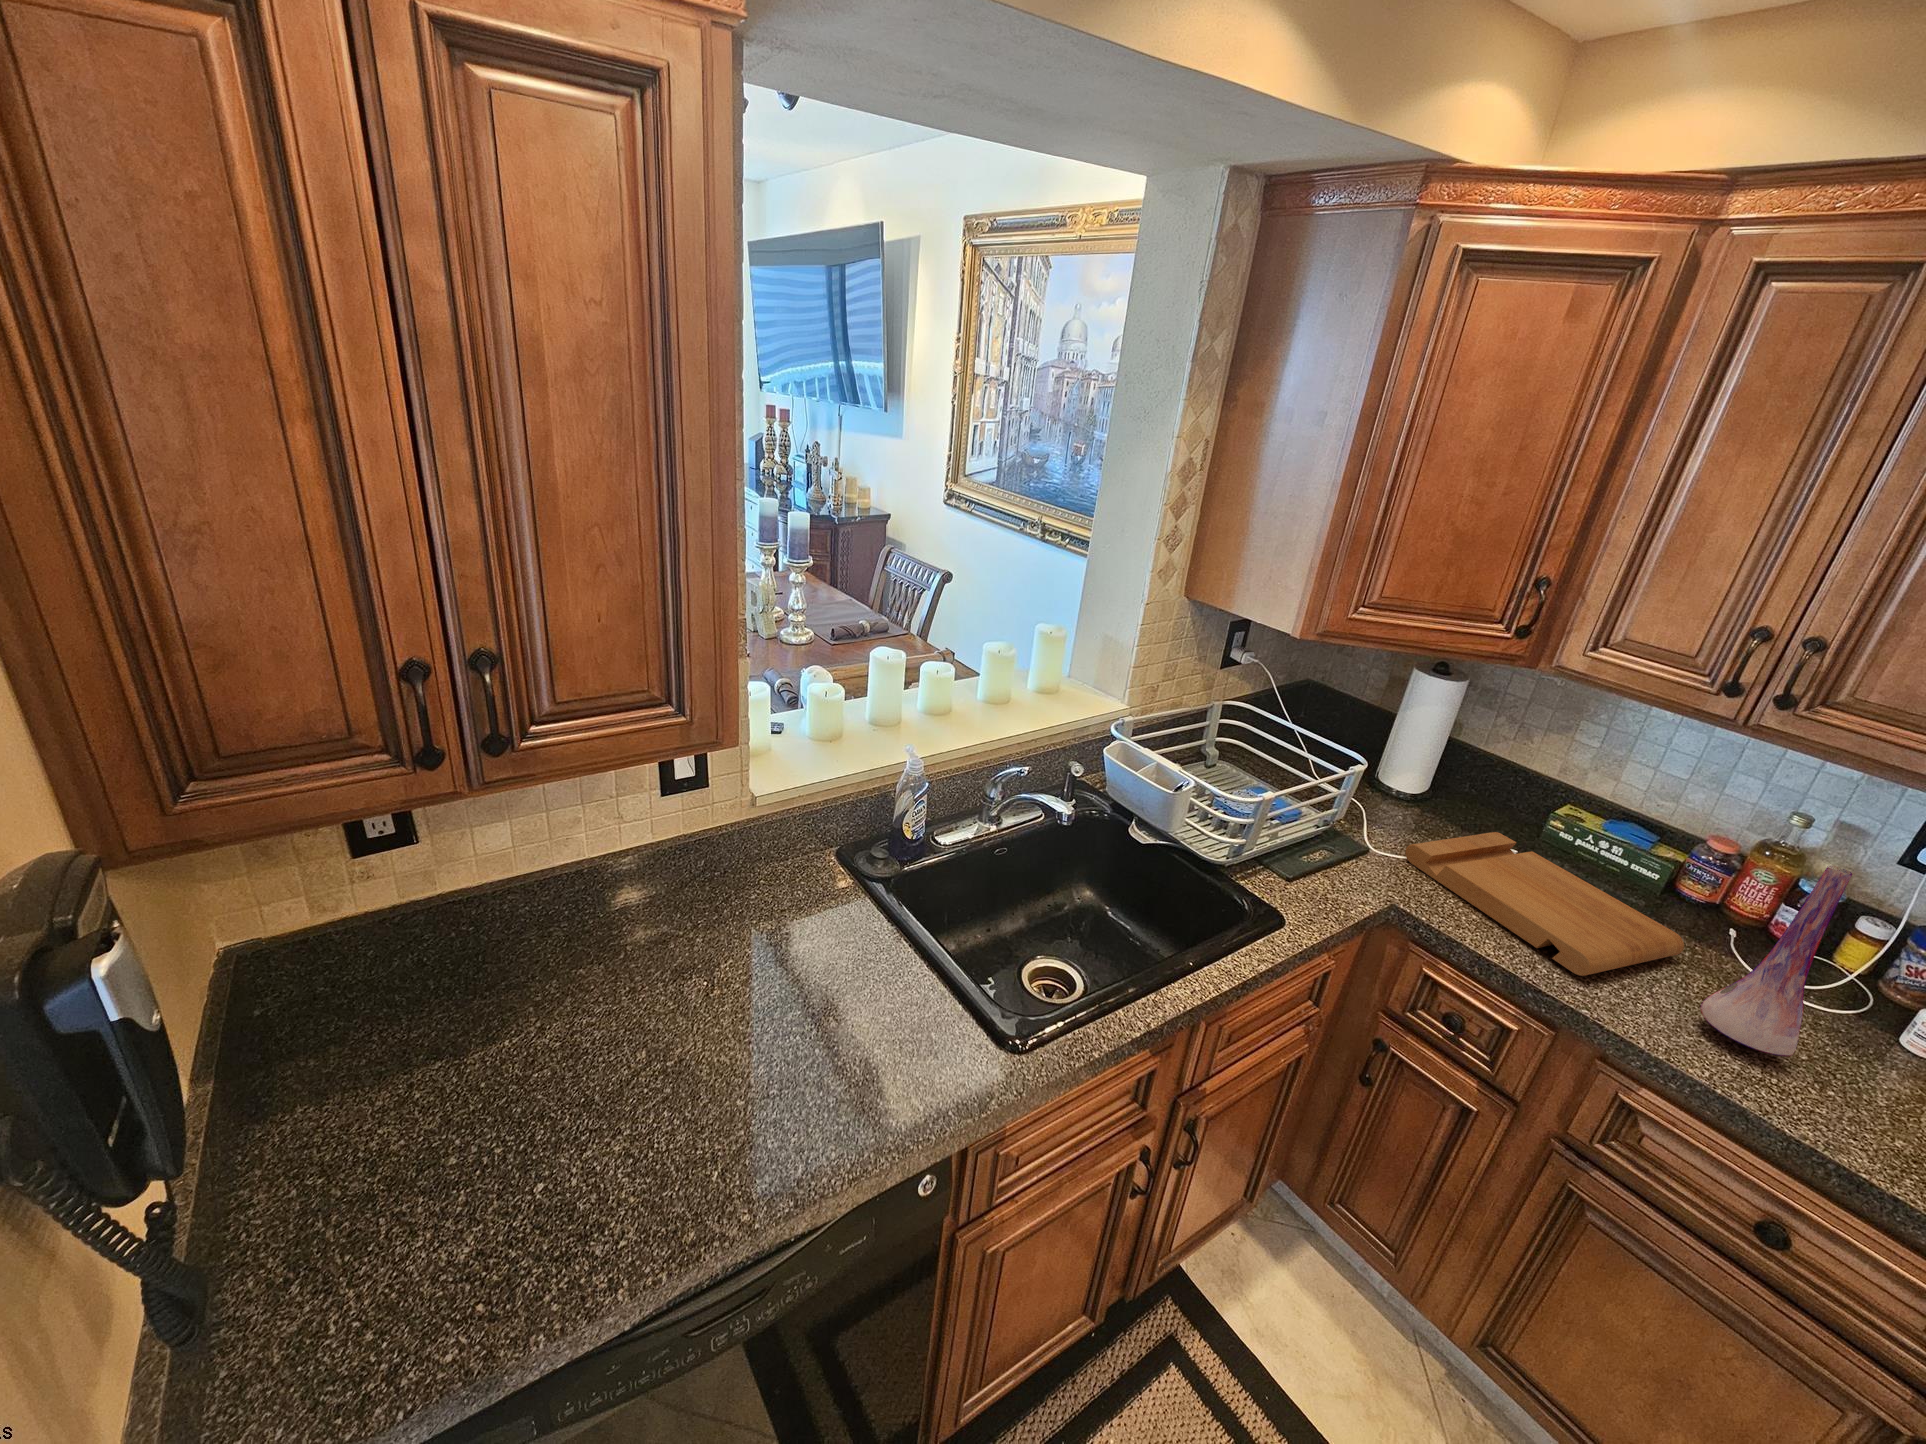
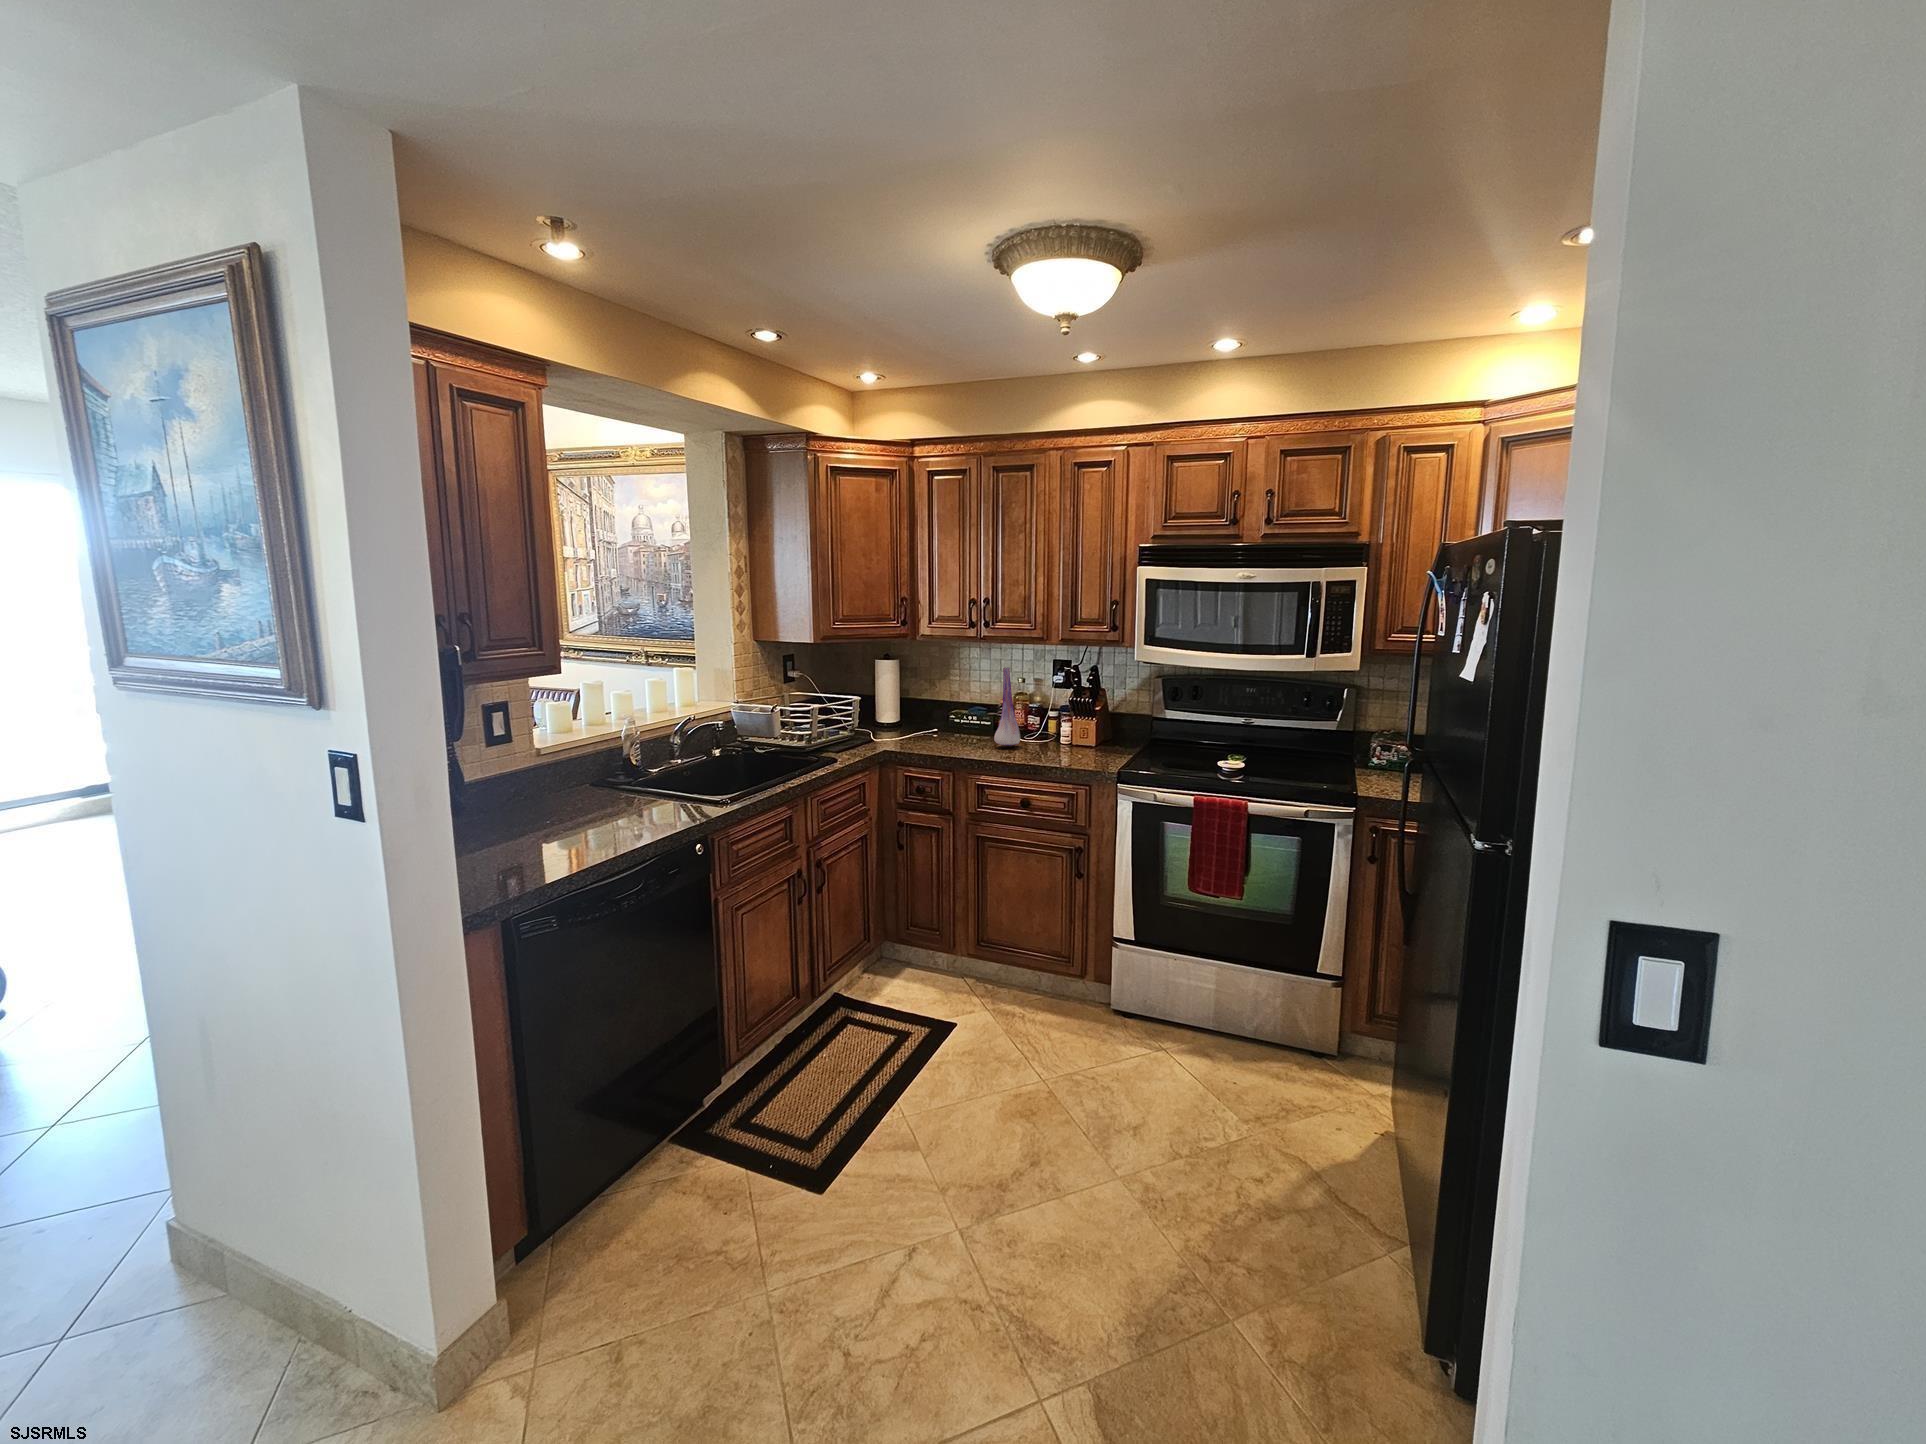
cutting board: present [1406,832,1684,976] -> none [891,721,994,747]

